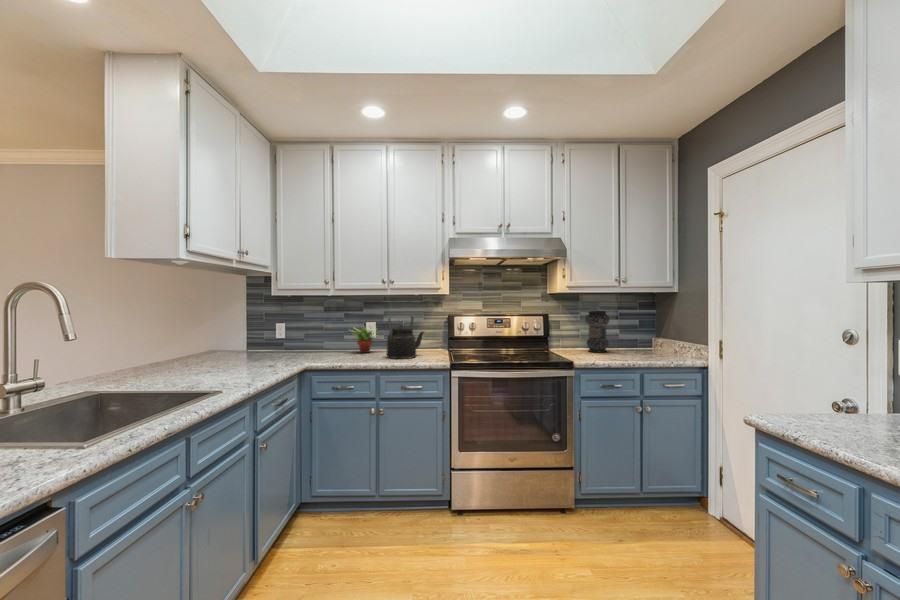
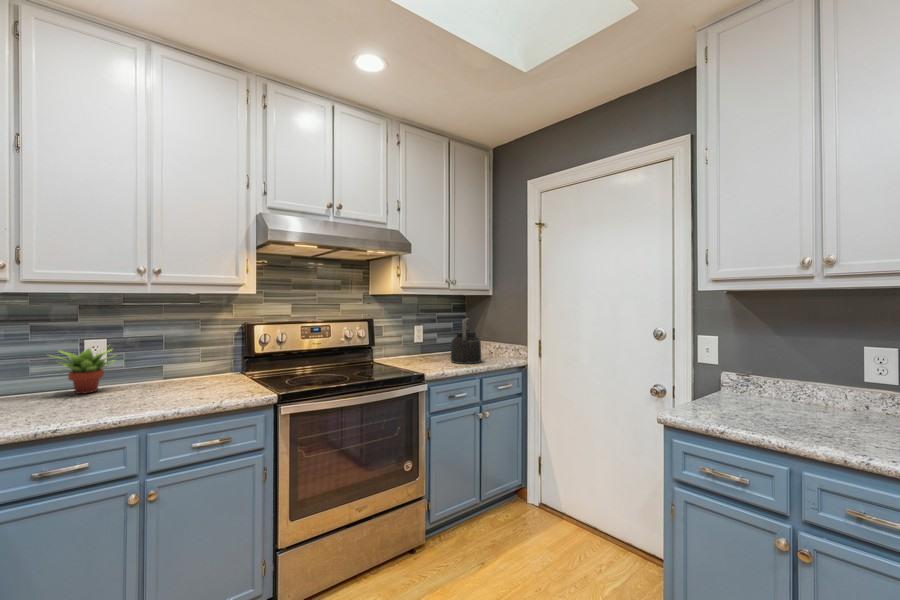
vase: present [586,311,609,352] -> none [410,315,434,359]
kettle: present [387,315,424,359] -> present [451,318,481,364]

